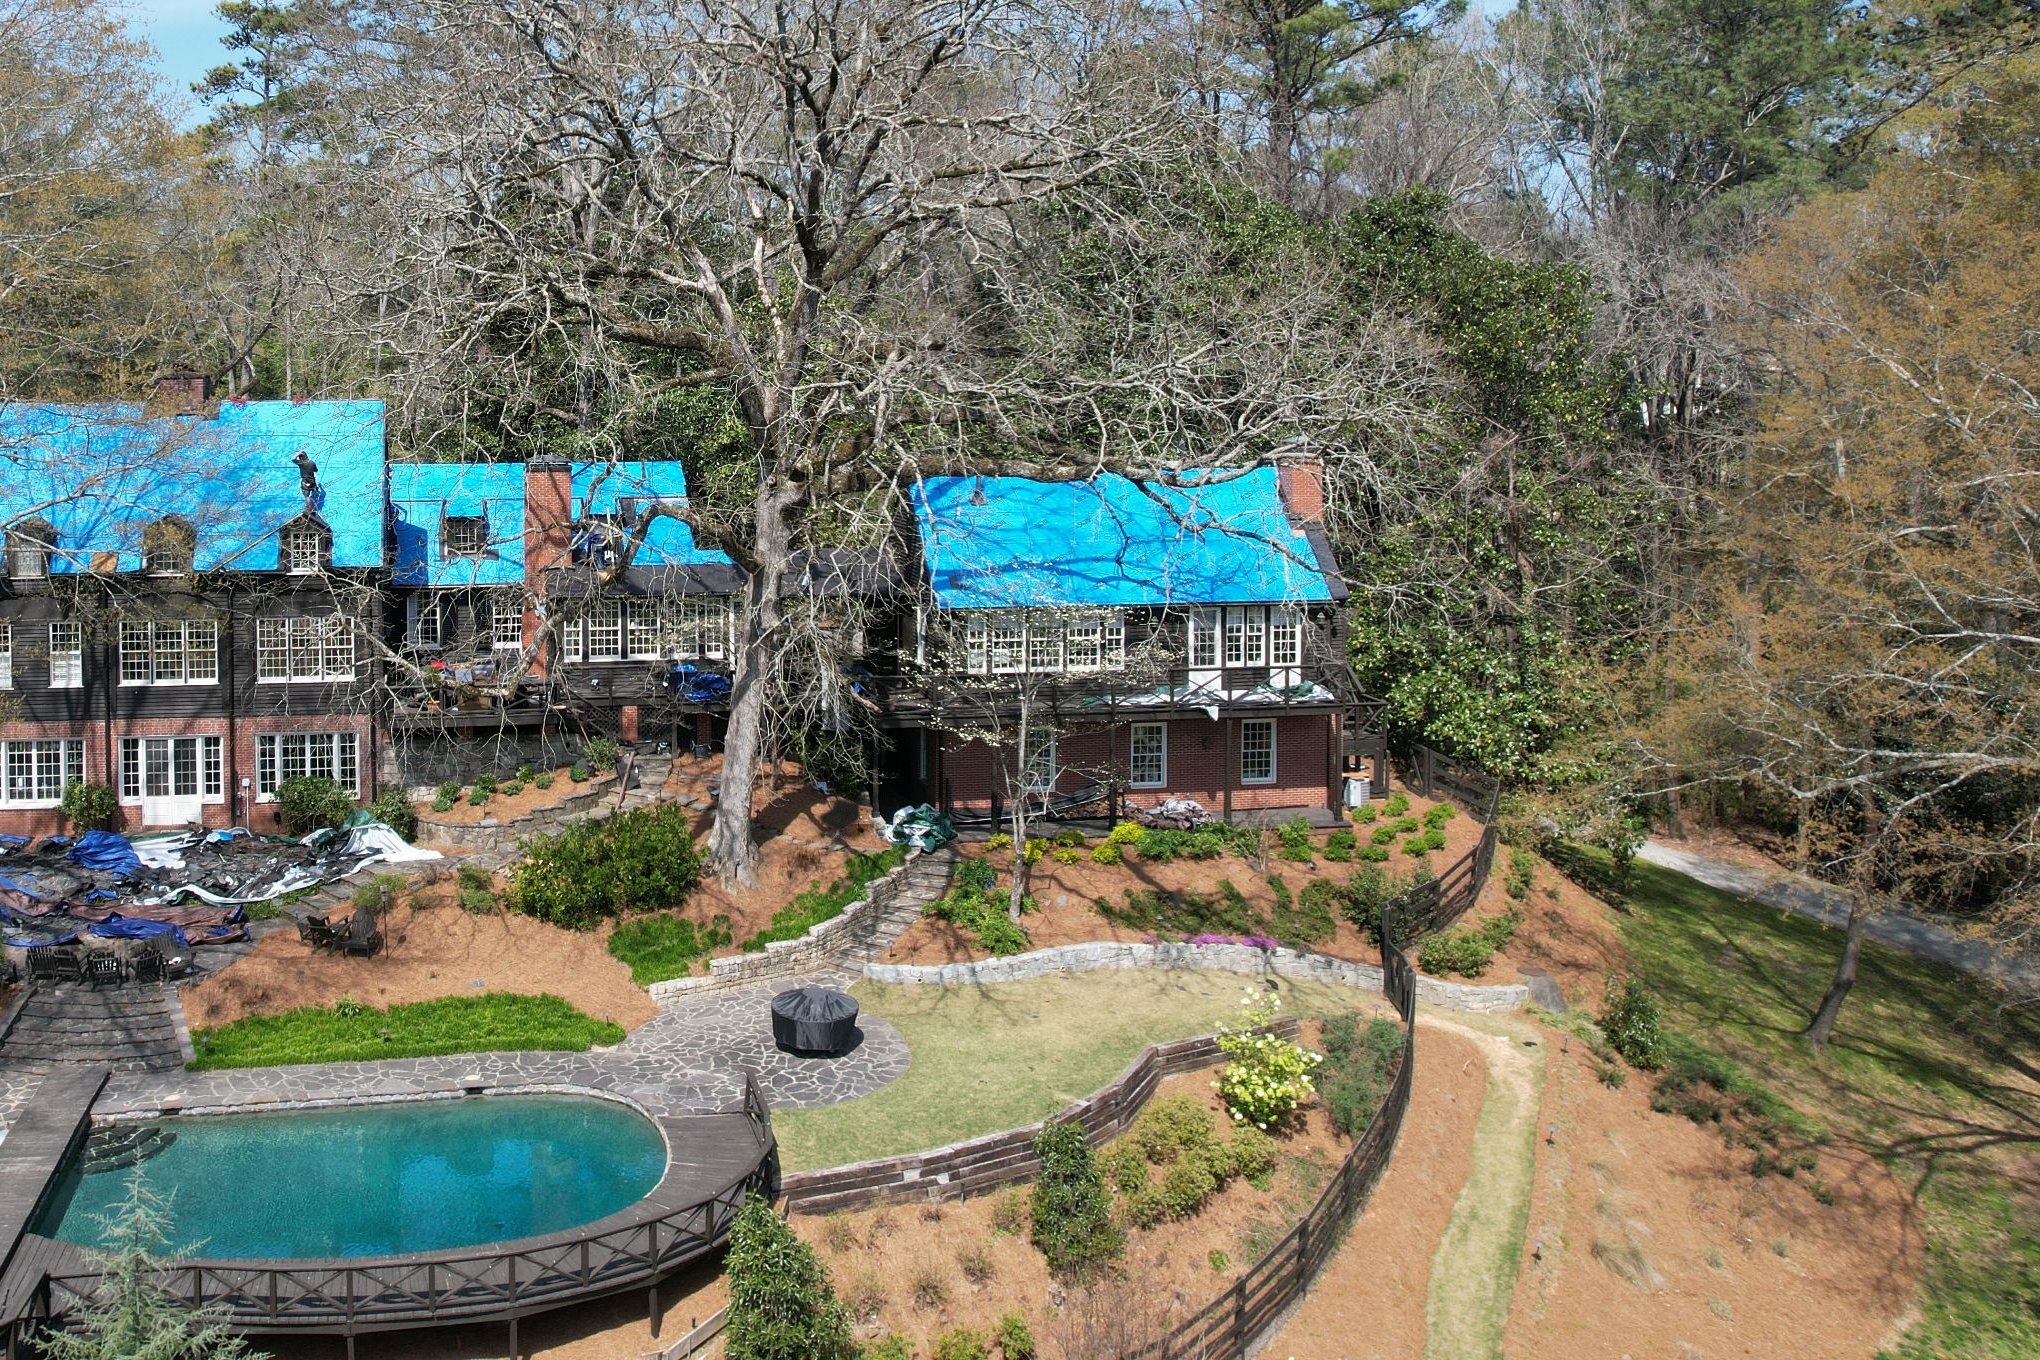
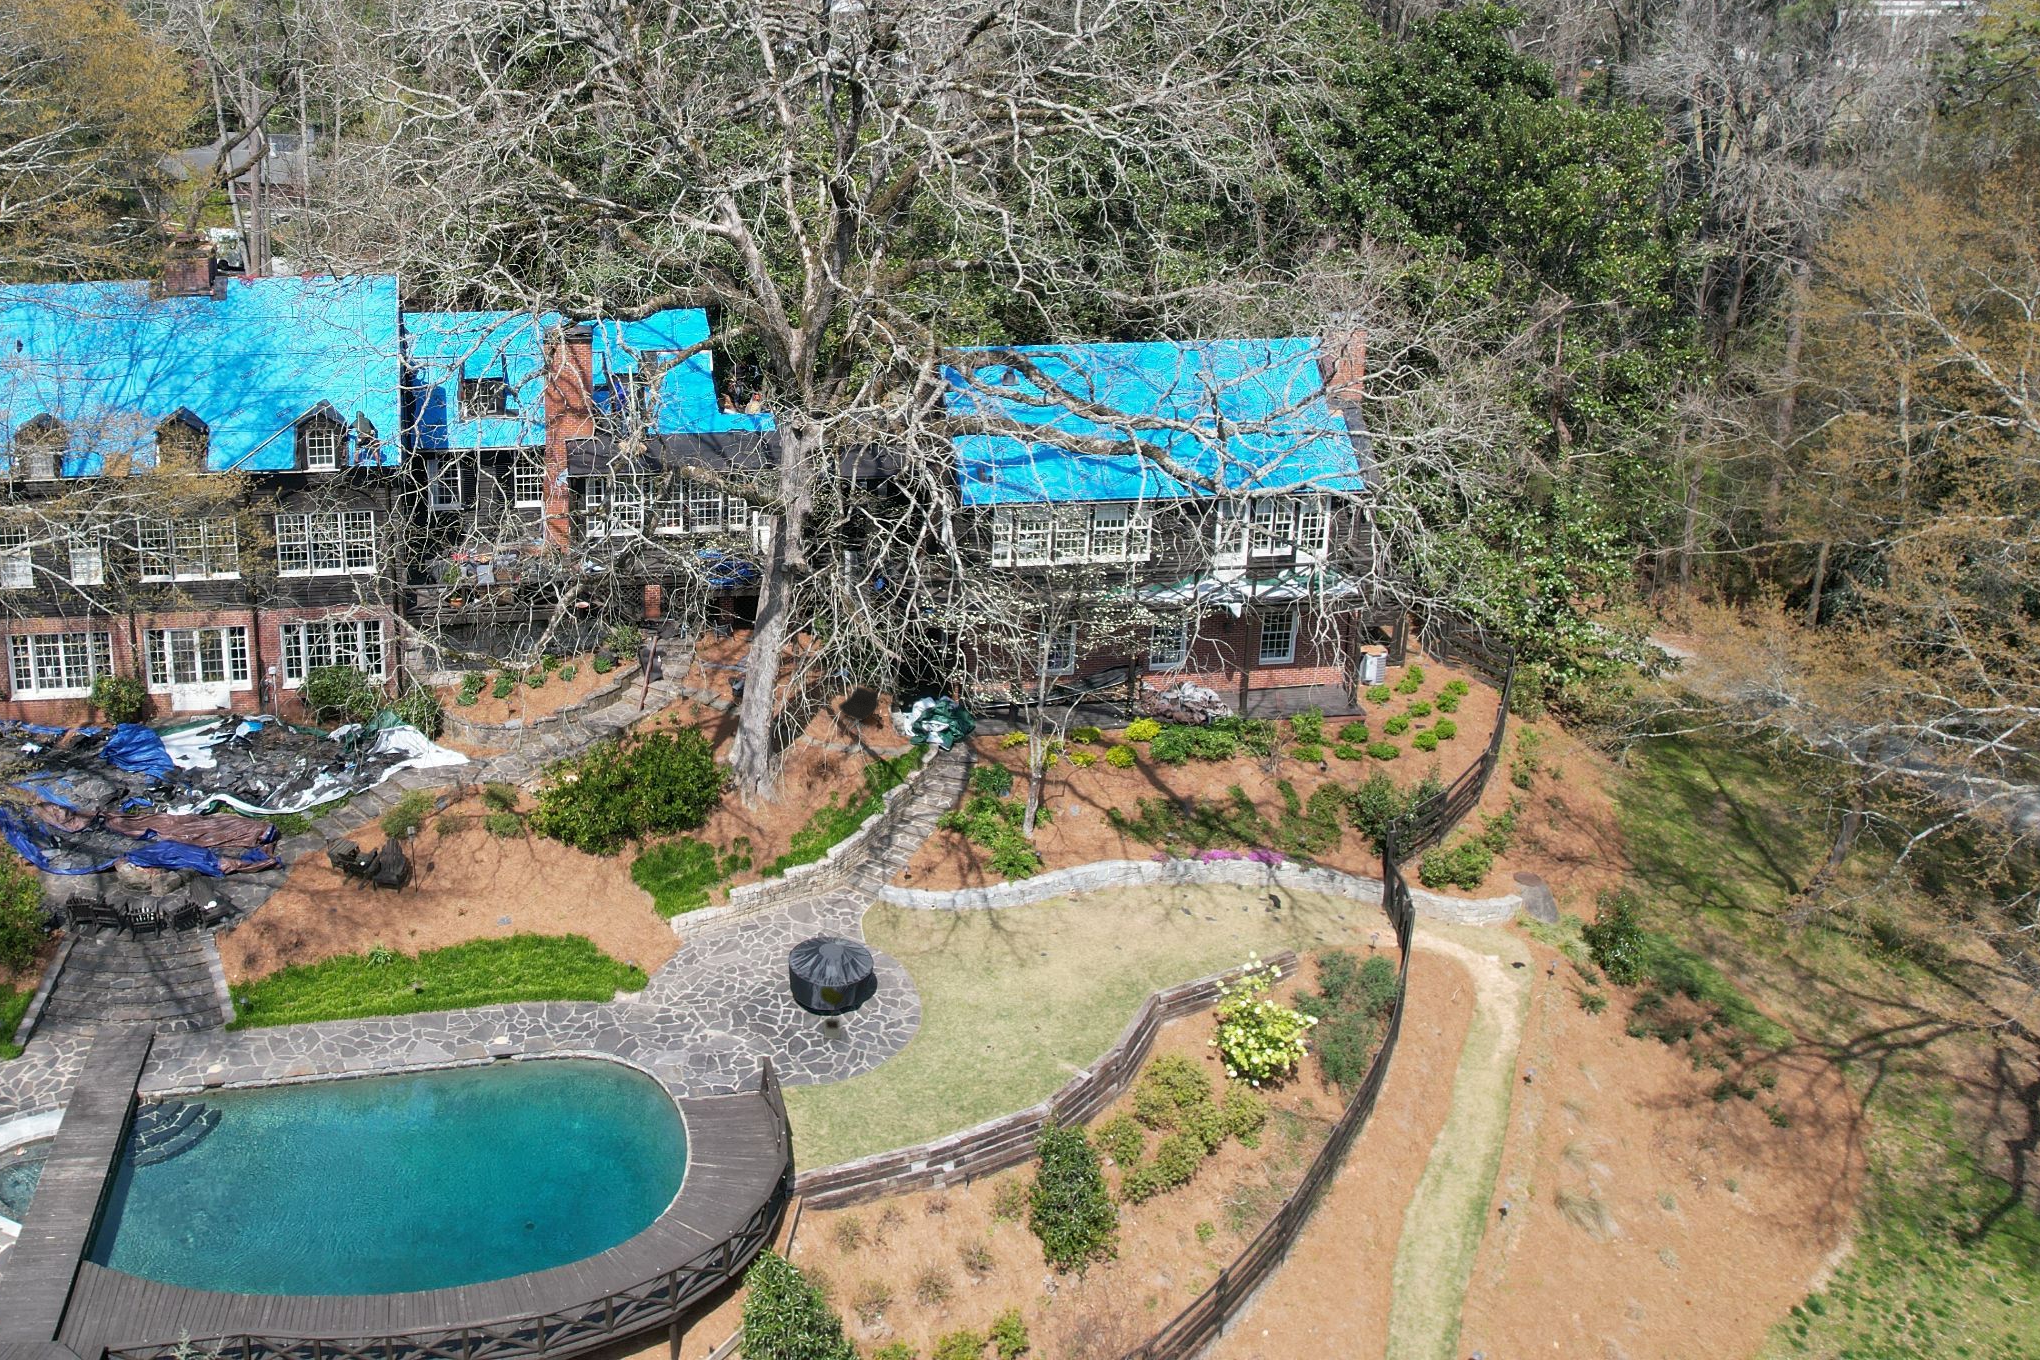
potted tree: none [803,1022,829,1082] -> present [820,986,843,1039]

